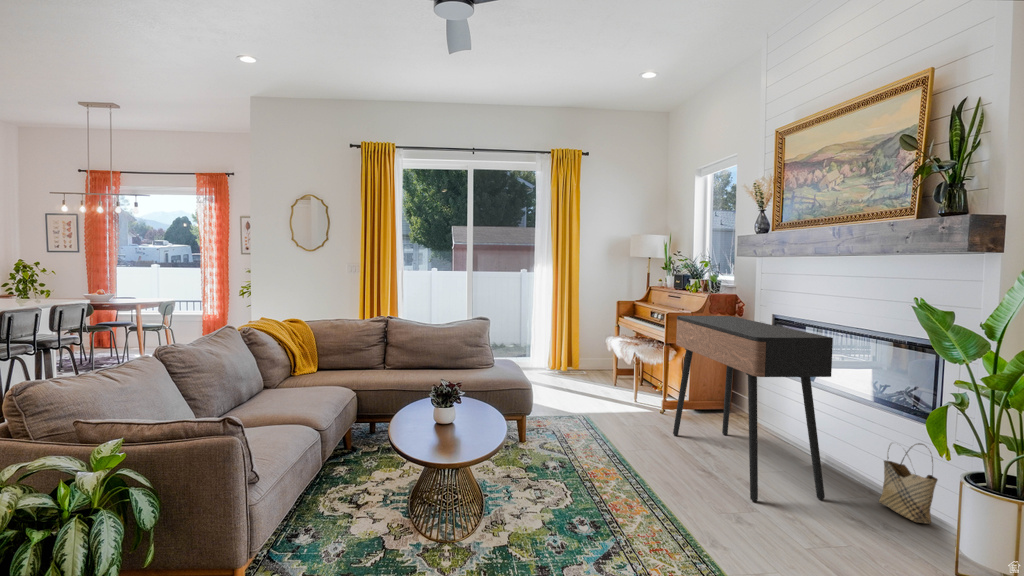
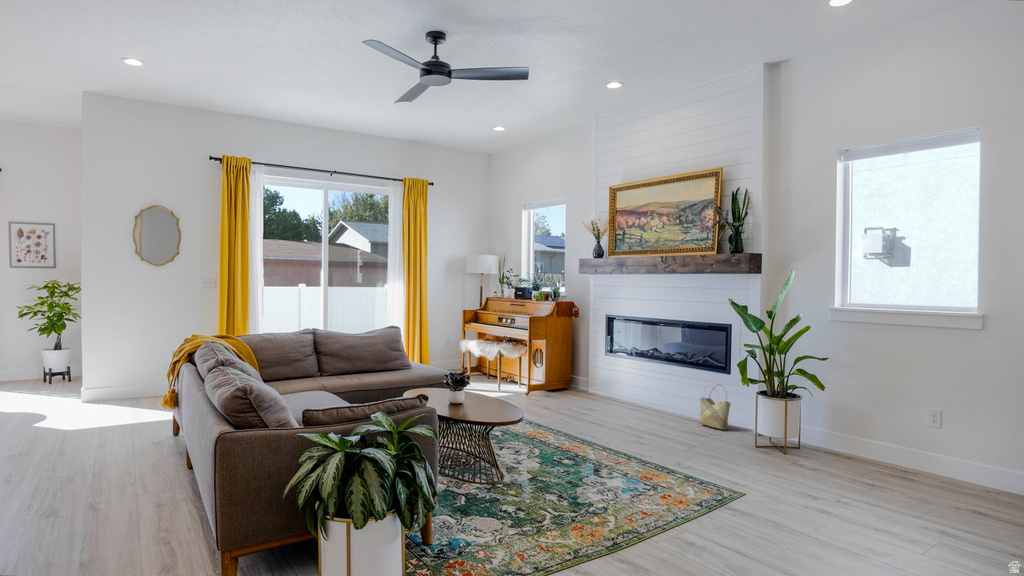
console table: present [673,316,833,501] -> none [554,317,676,433]

